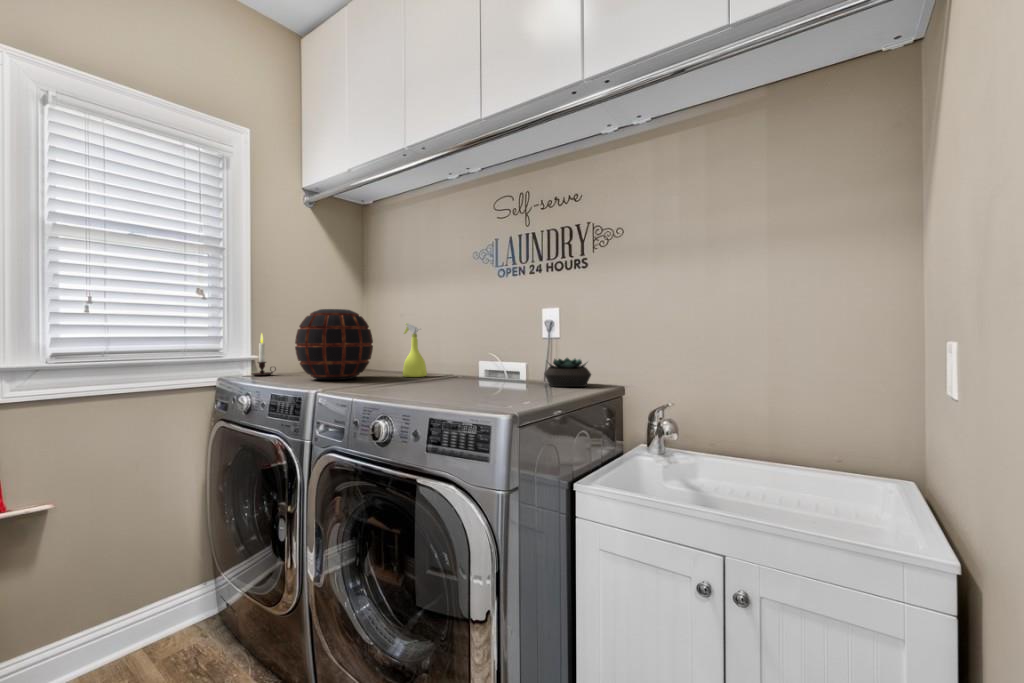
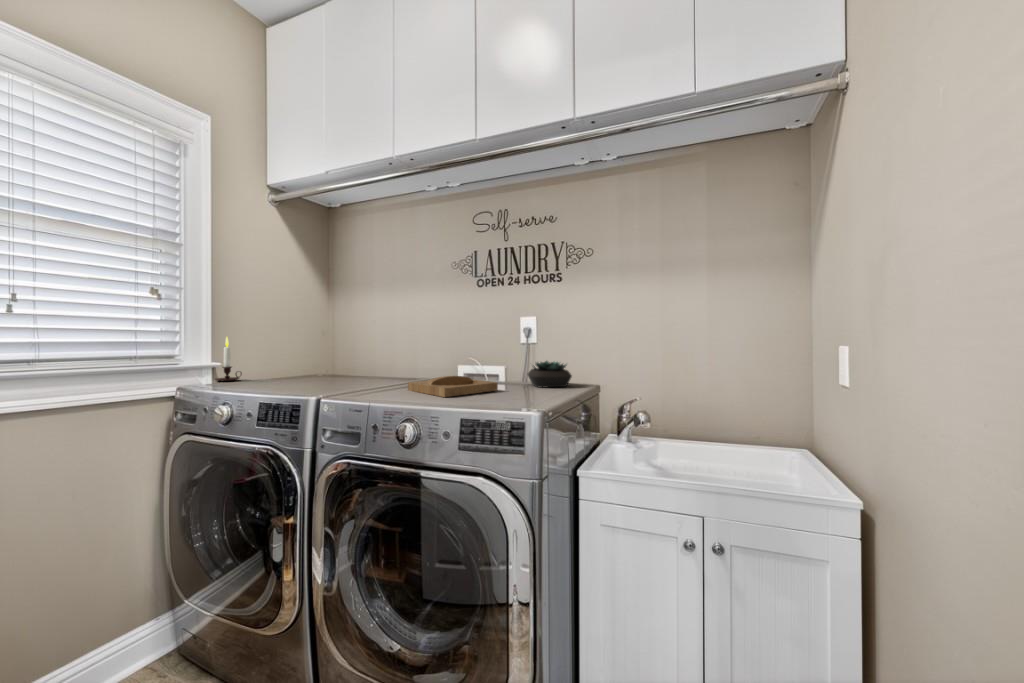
decorative vase: present [295,309,373,380] -> none [274,313,356,385]
spray bottle: present [403,323,427,377] -> none [383,328,407,380]
tray: none [411,373,500,393] -> present [408,376,498,397]

